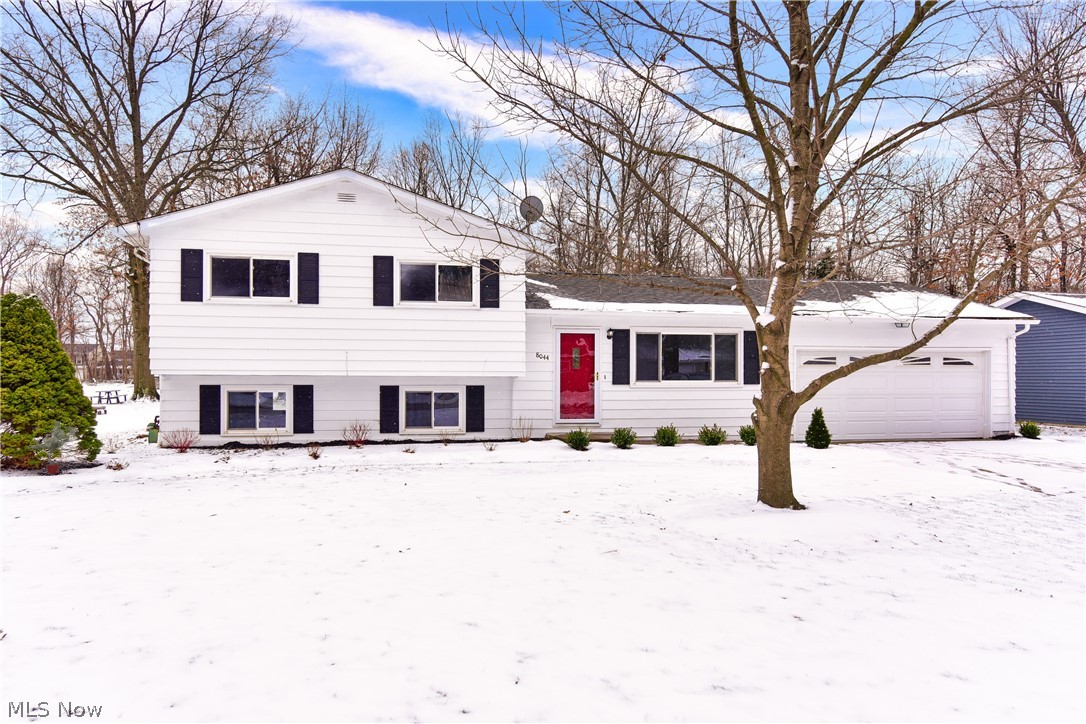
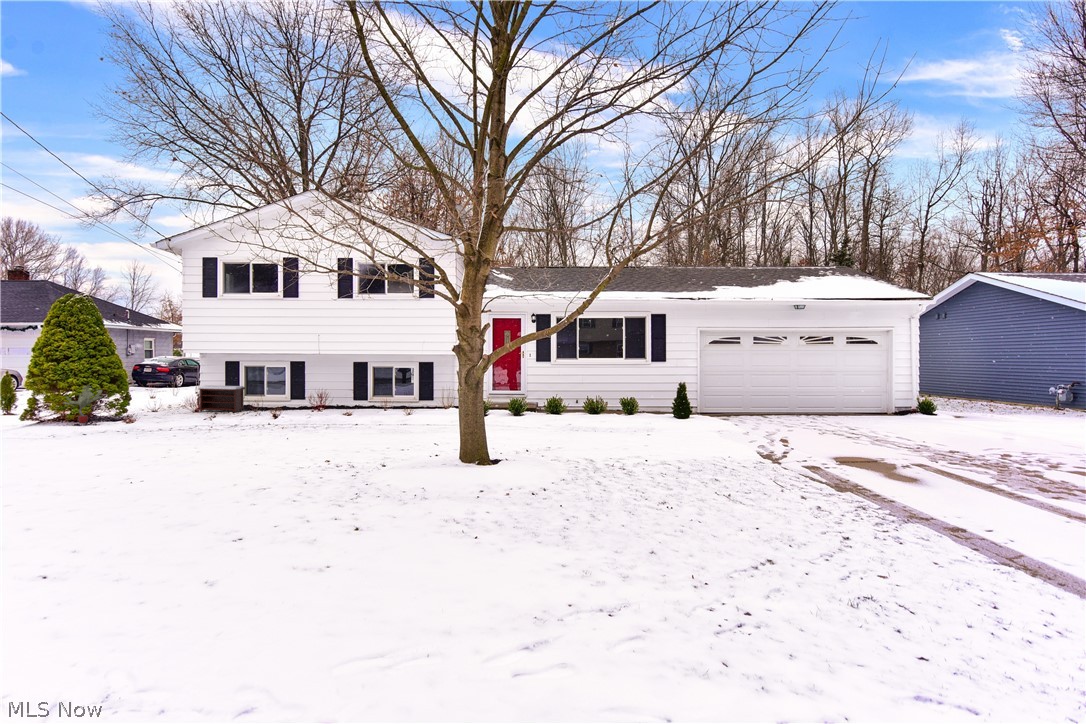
bench: none [172,417,234,454] -> present [199,385,245,412]

